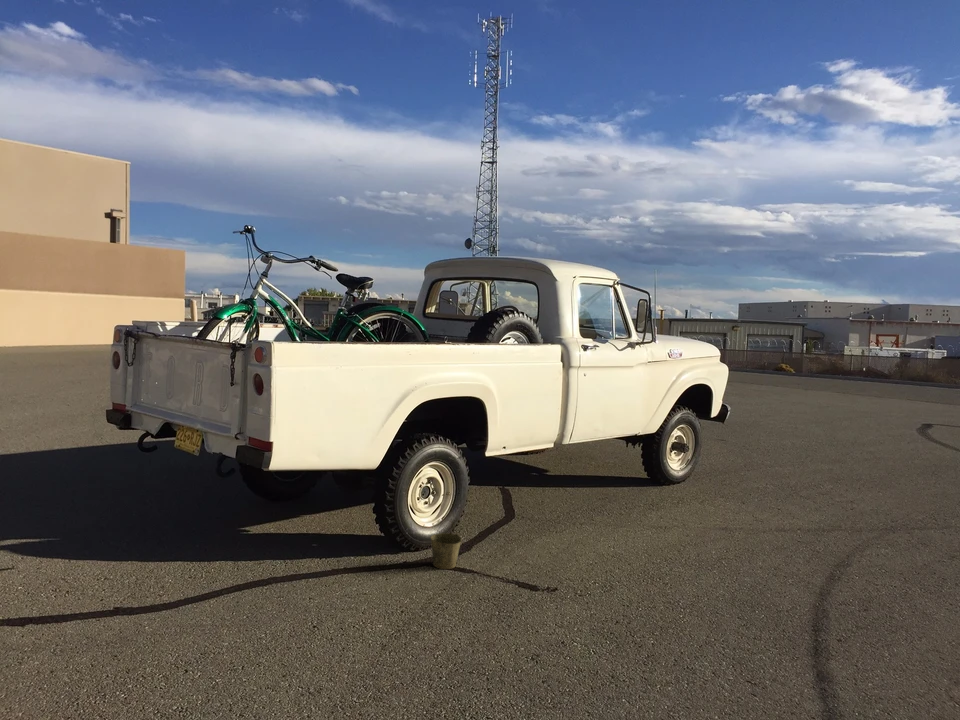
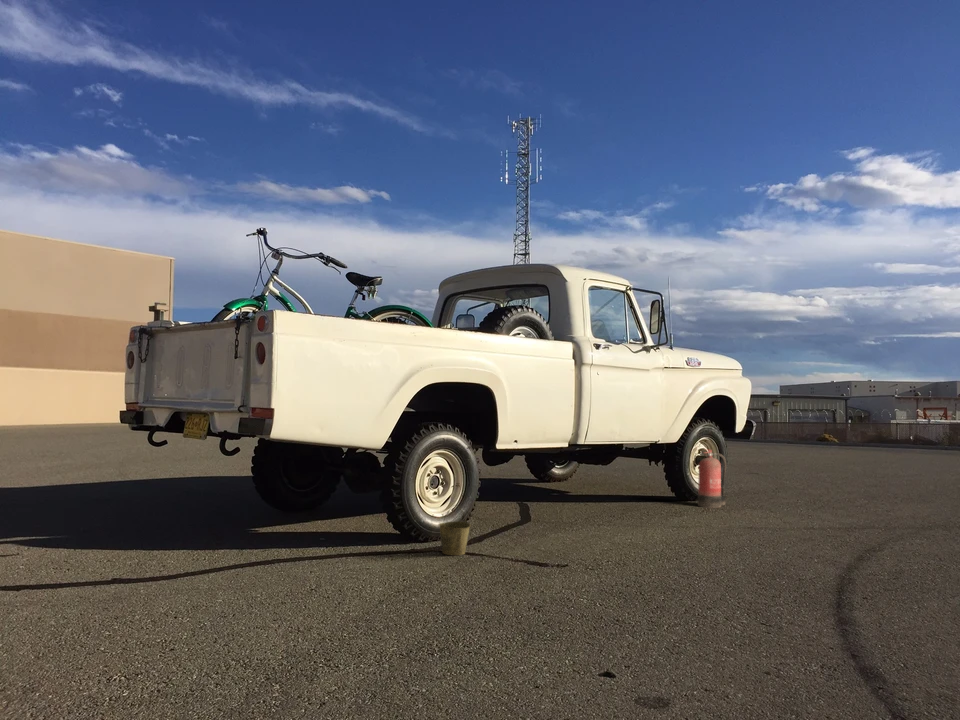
fire extinguisher: none [672,438,701,494] -> present [698,450,726,508]

